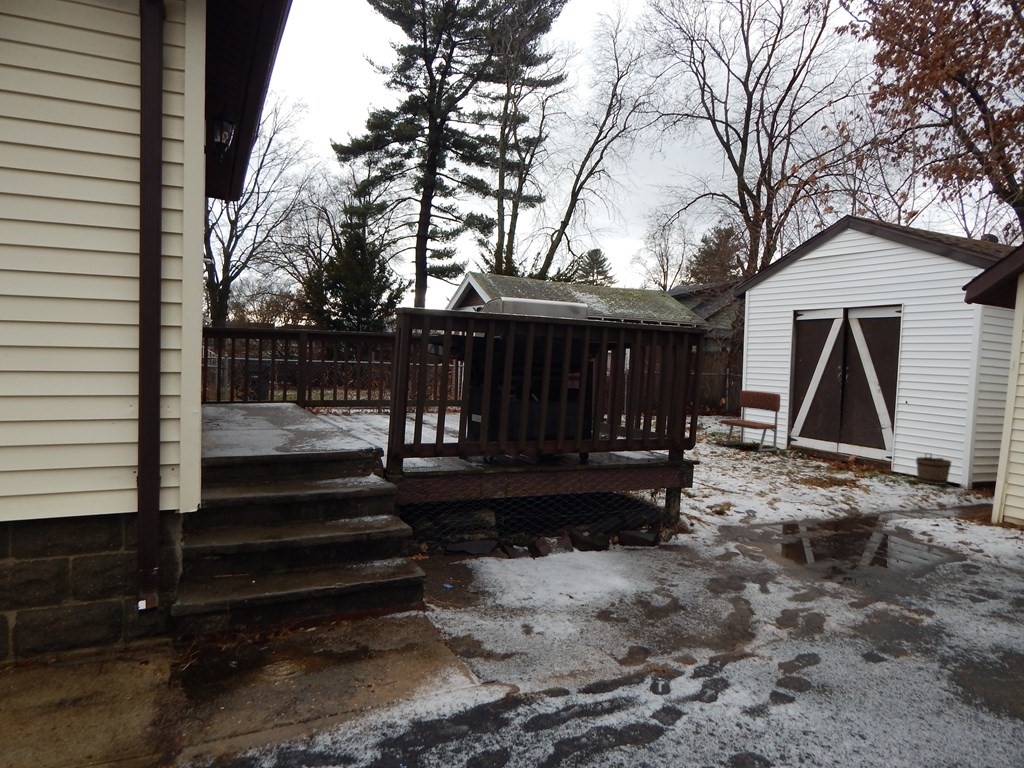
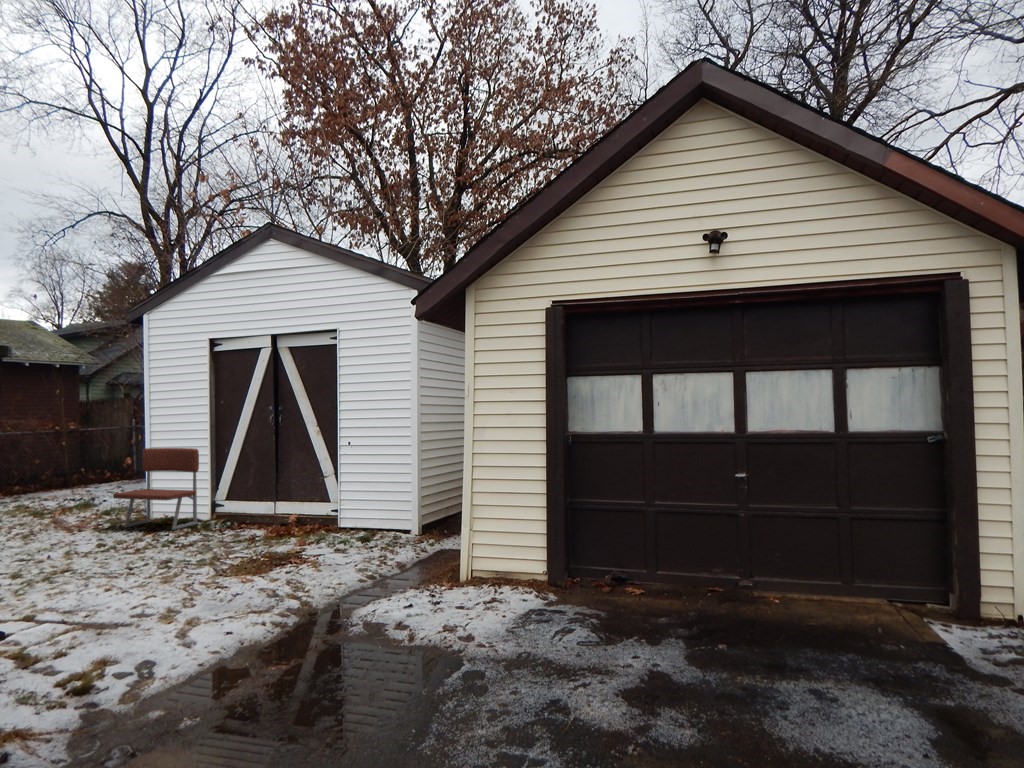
bucket: present [916,456,952,485] -> none [365,501,400,538]

